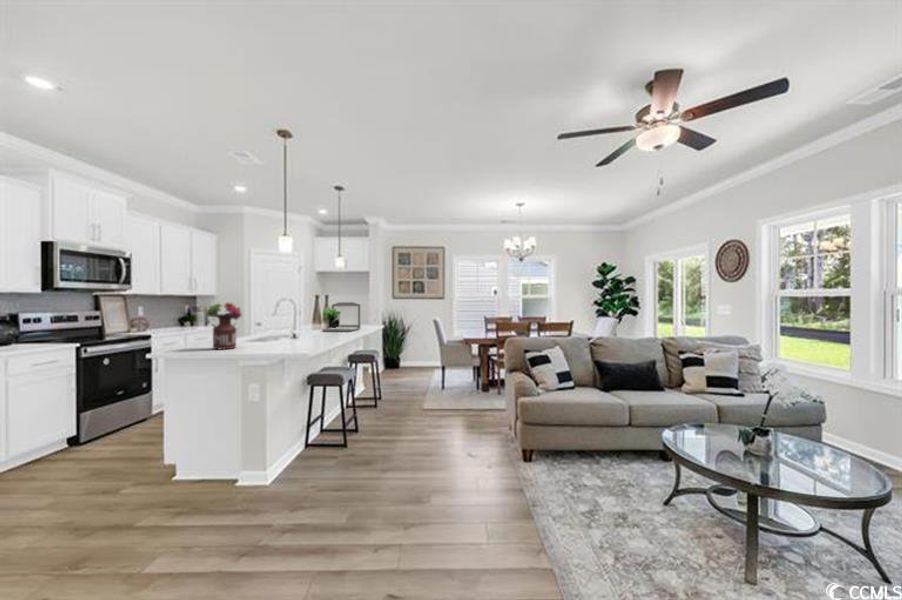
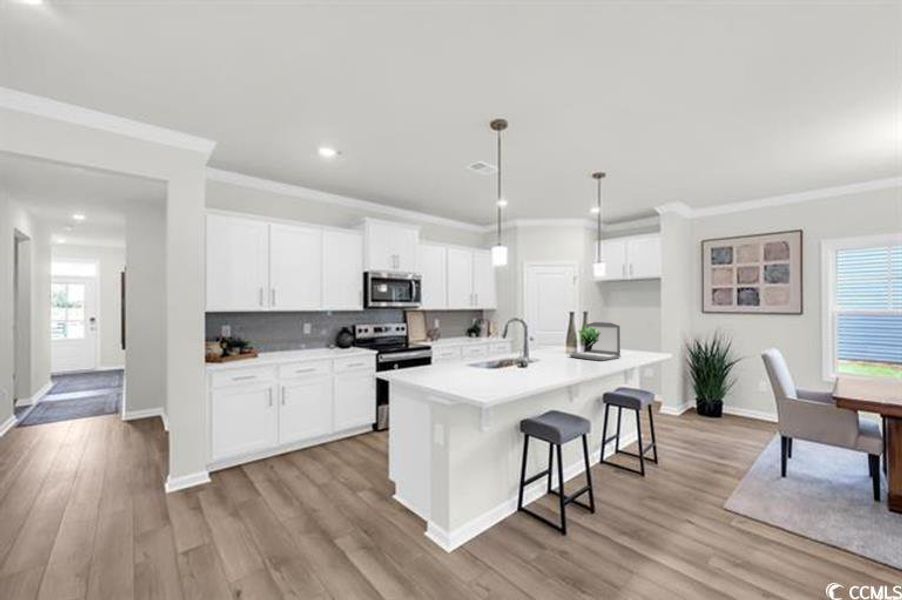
flower arrangement: present [206,303,241,349] -> none [417,326,451,375]

